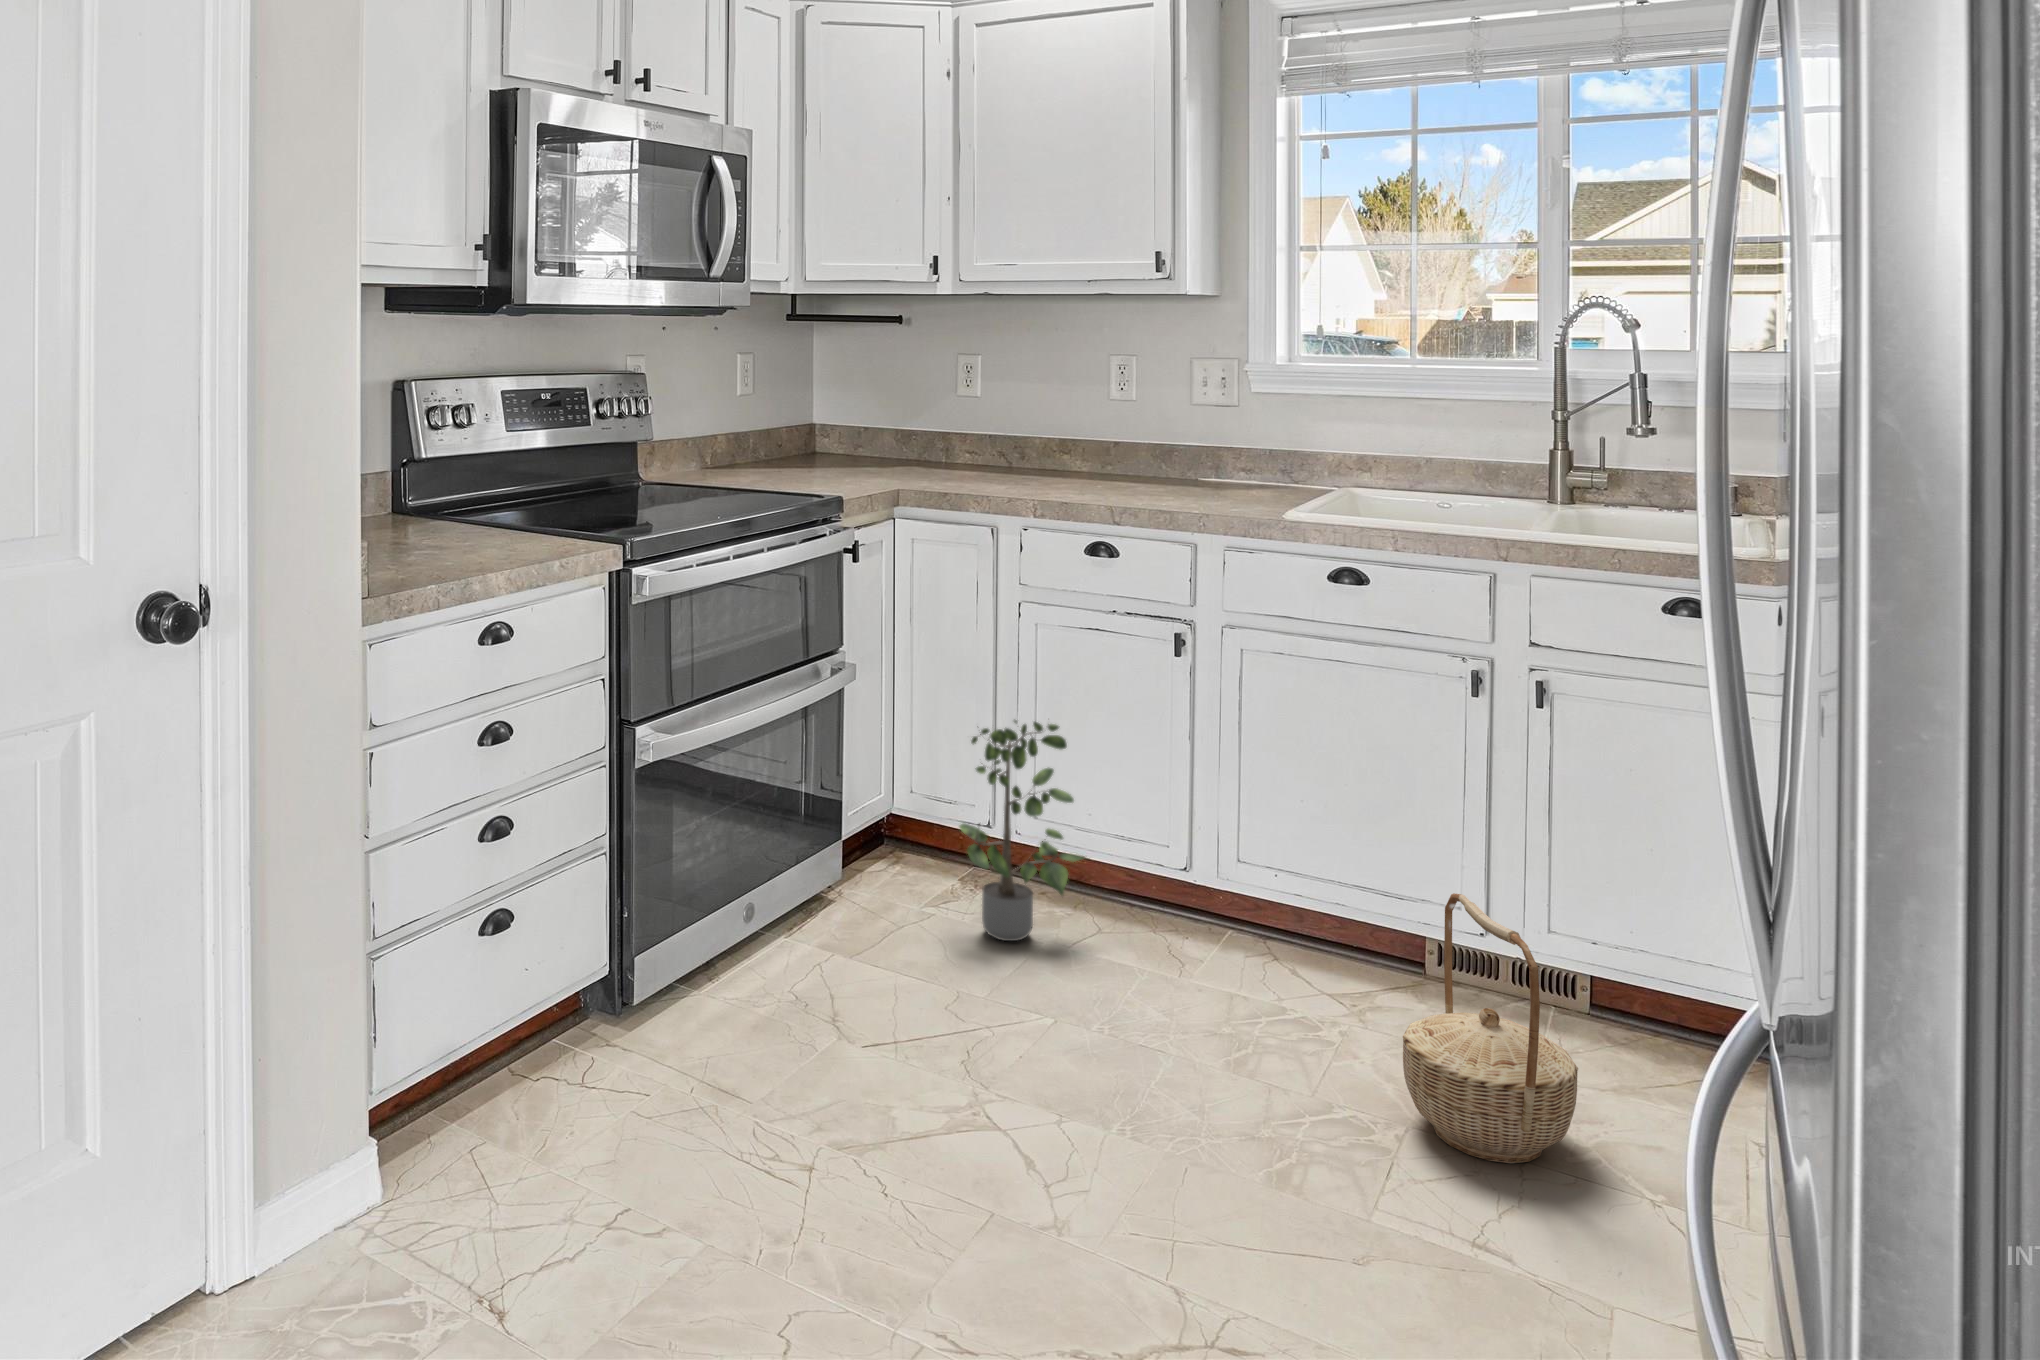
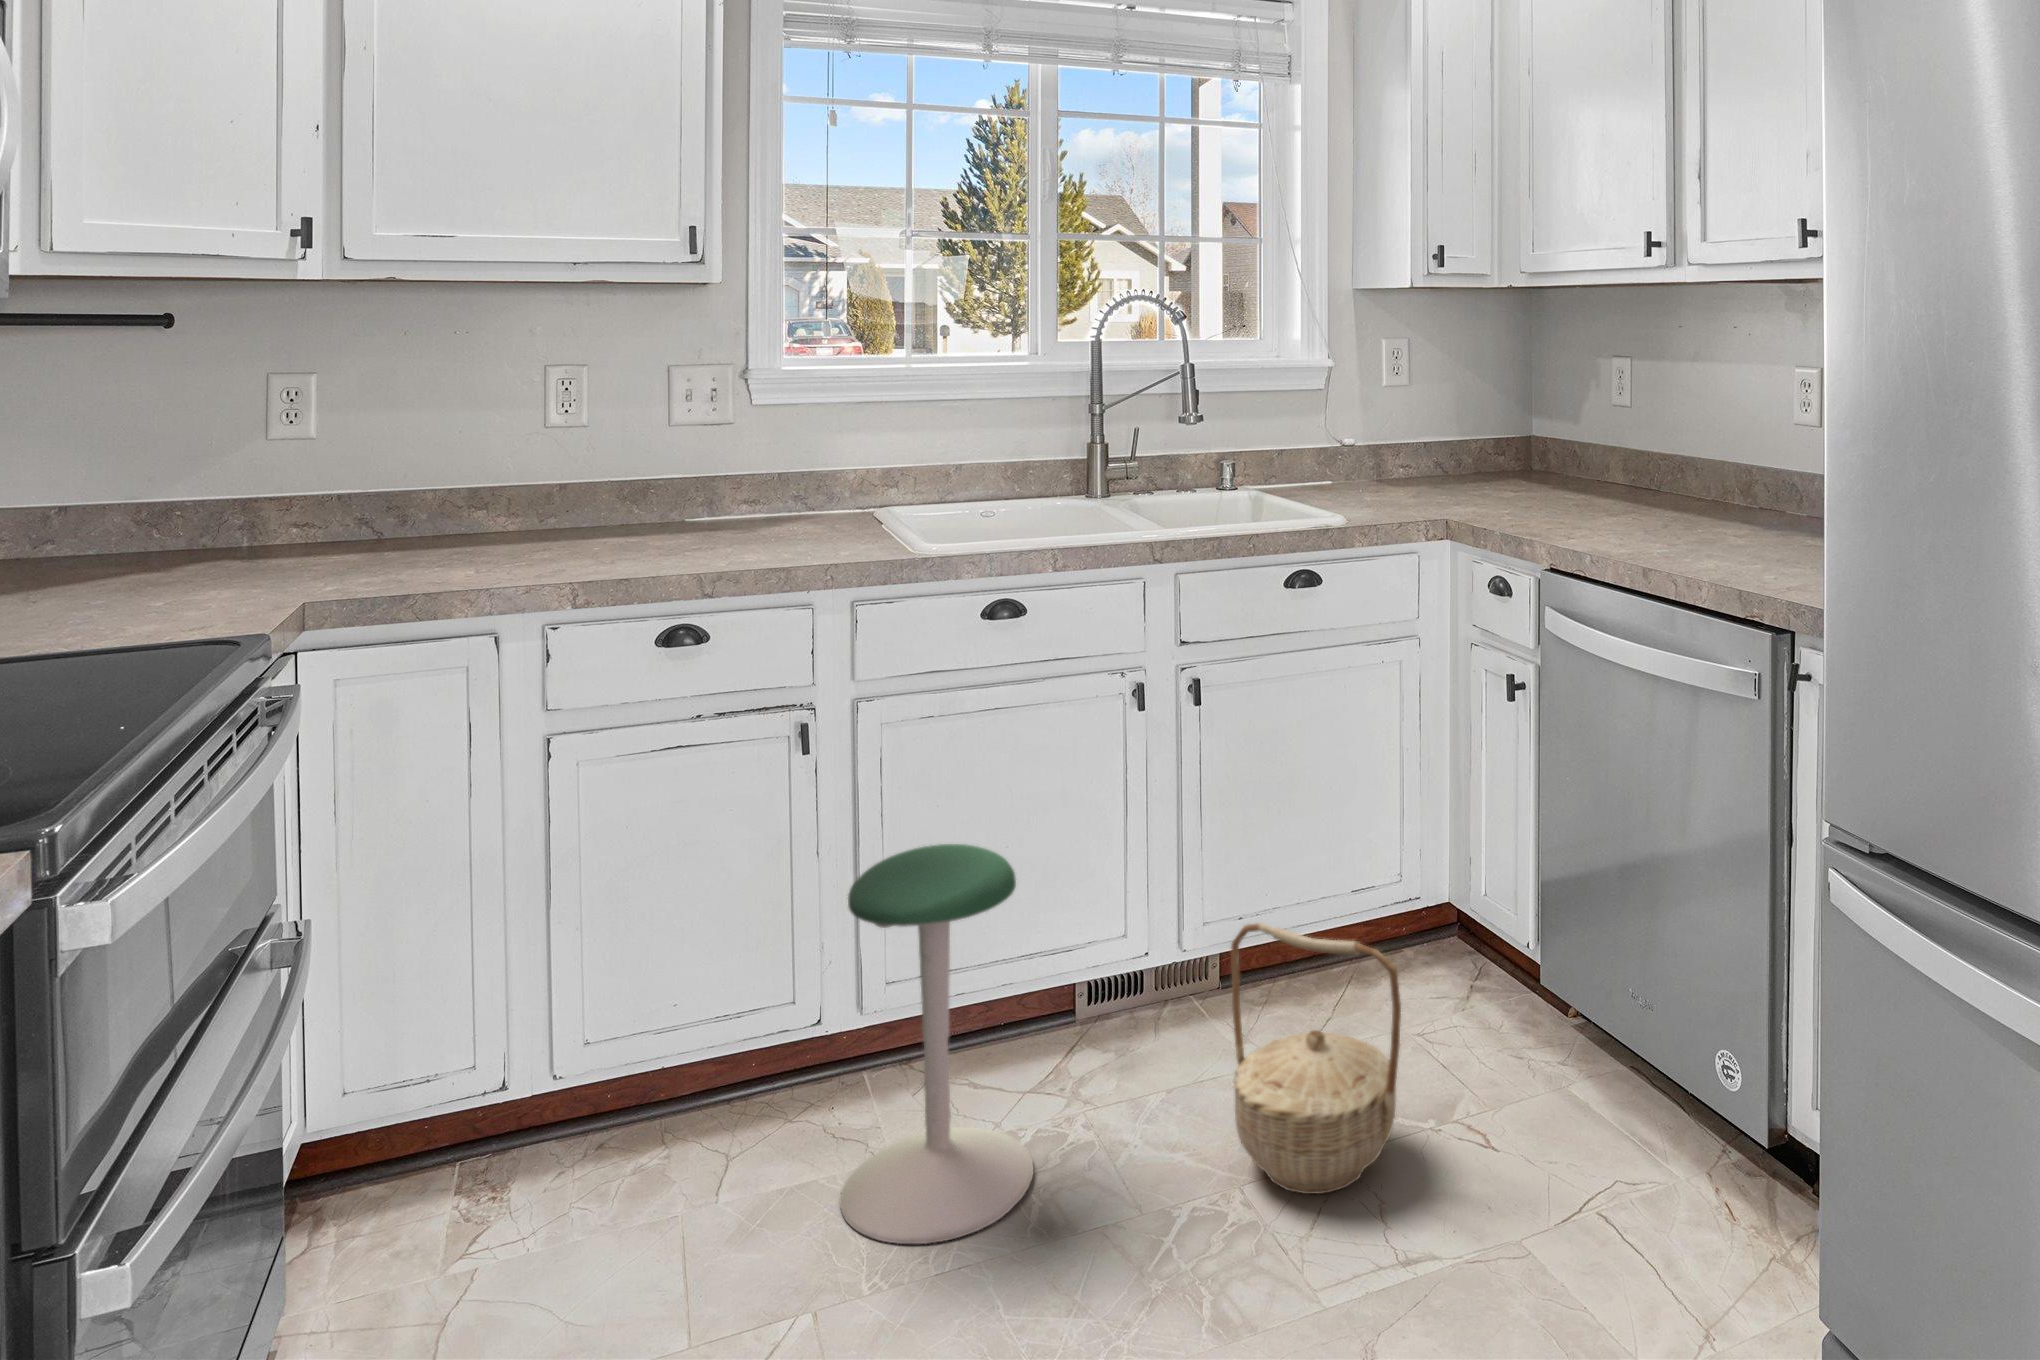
potted plant: present [960,720,1086,941] -> none [527,888,725,1249]
stool: none [1124,739,1276,1038] -> present [840,844,1033,1244]

